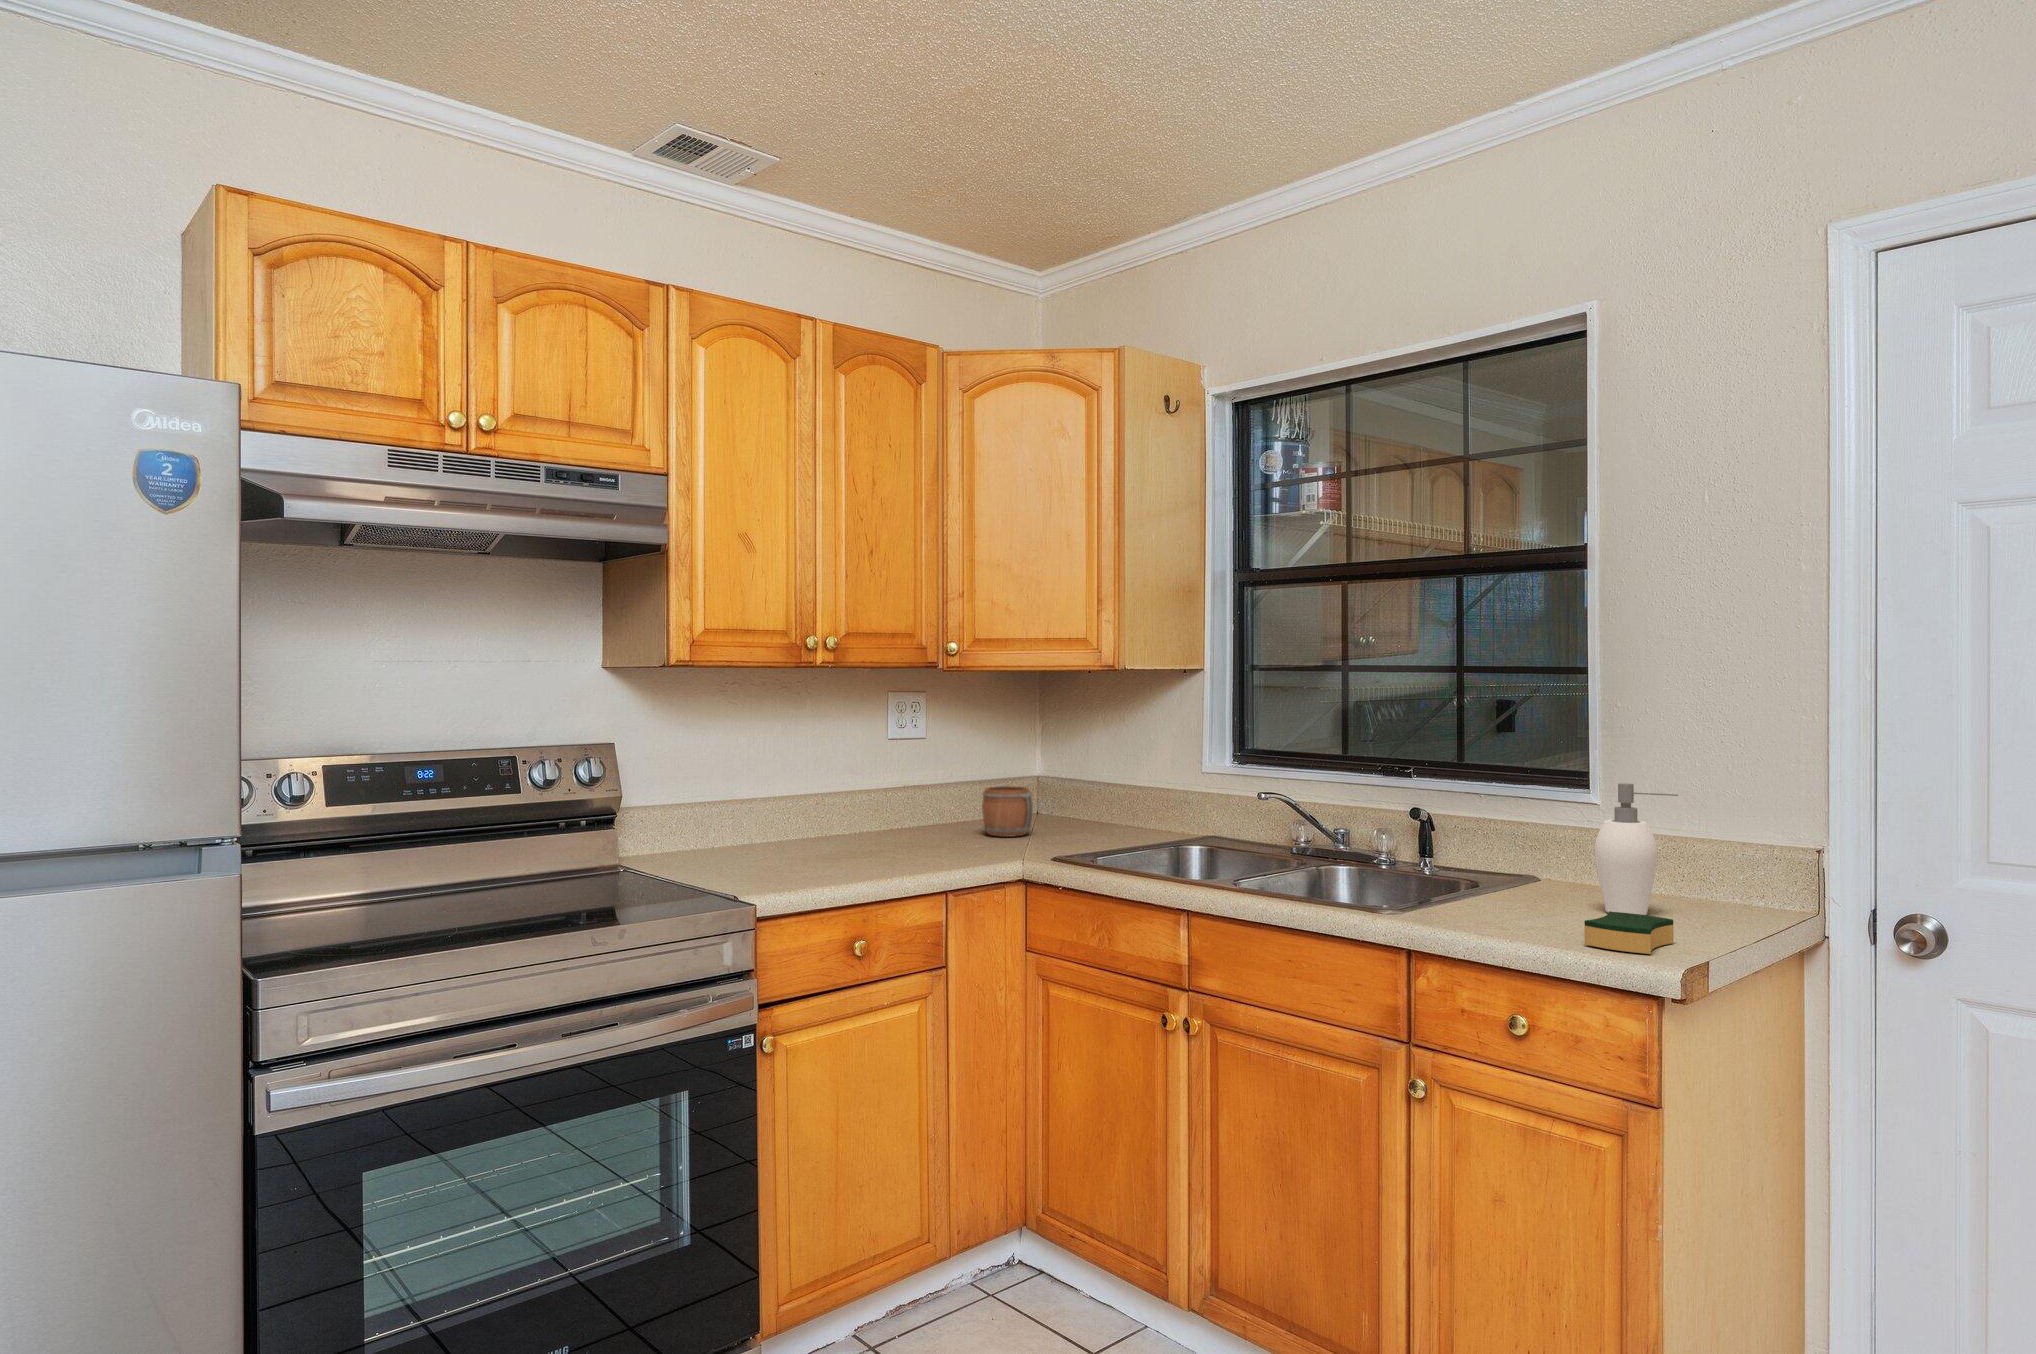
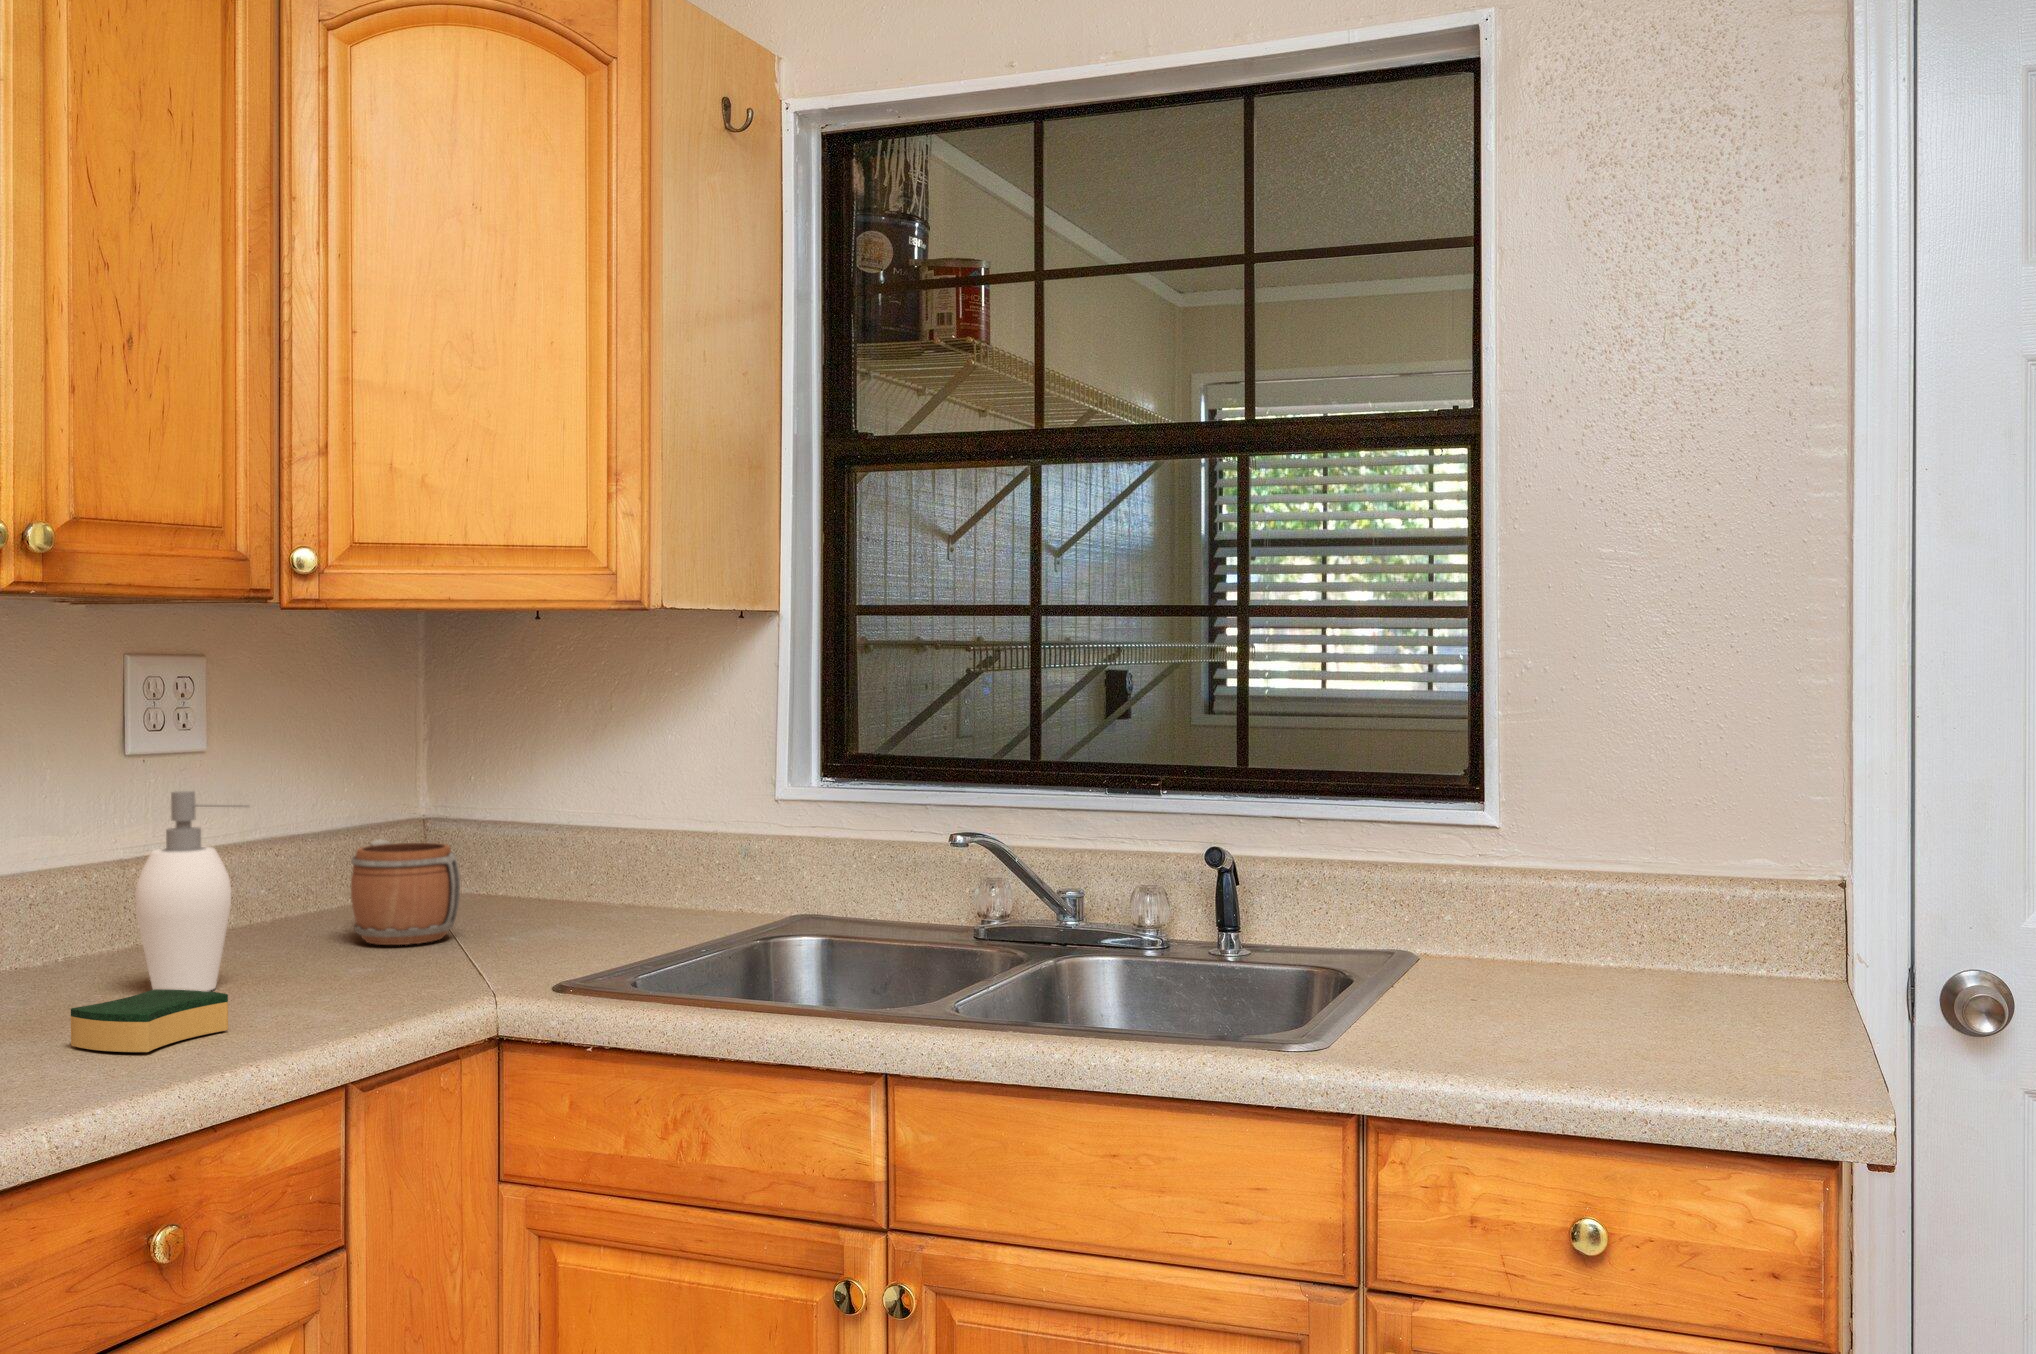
soap dispenser: present [1595,783,1678,915] -> present [135,791,249,991]
sponge: present [1584,912,1673,954] -> present [71,989,228,1052]

